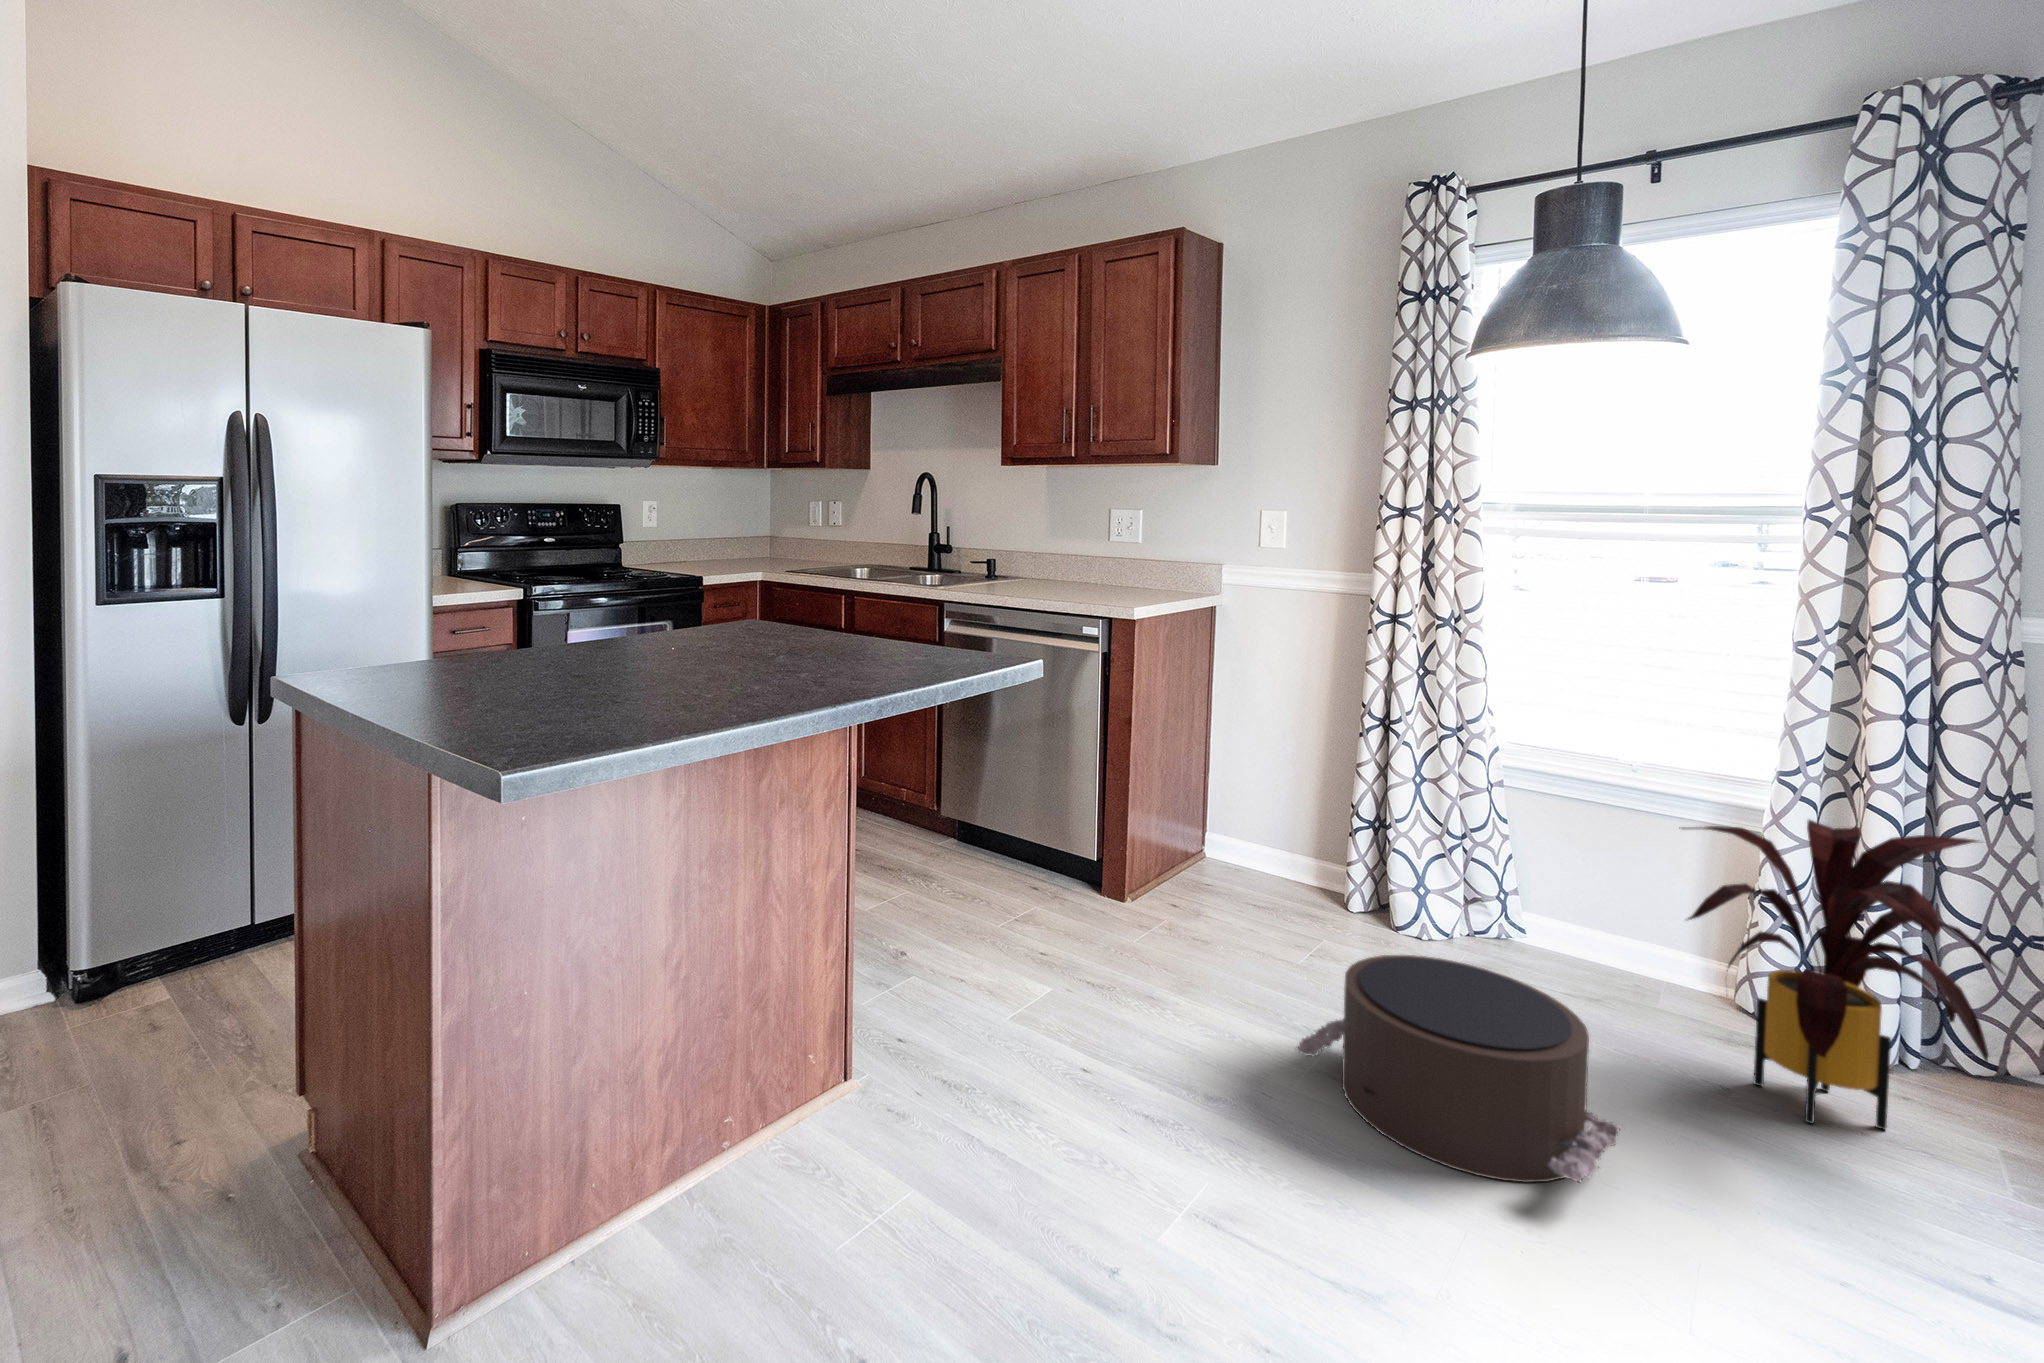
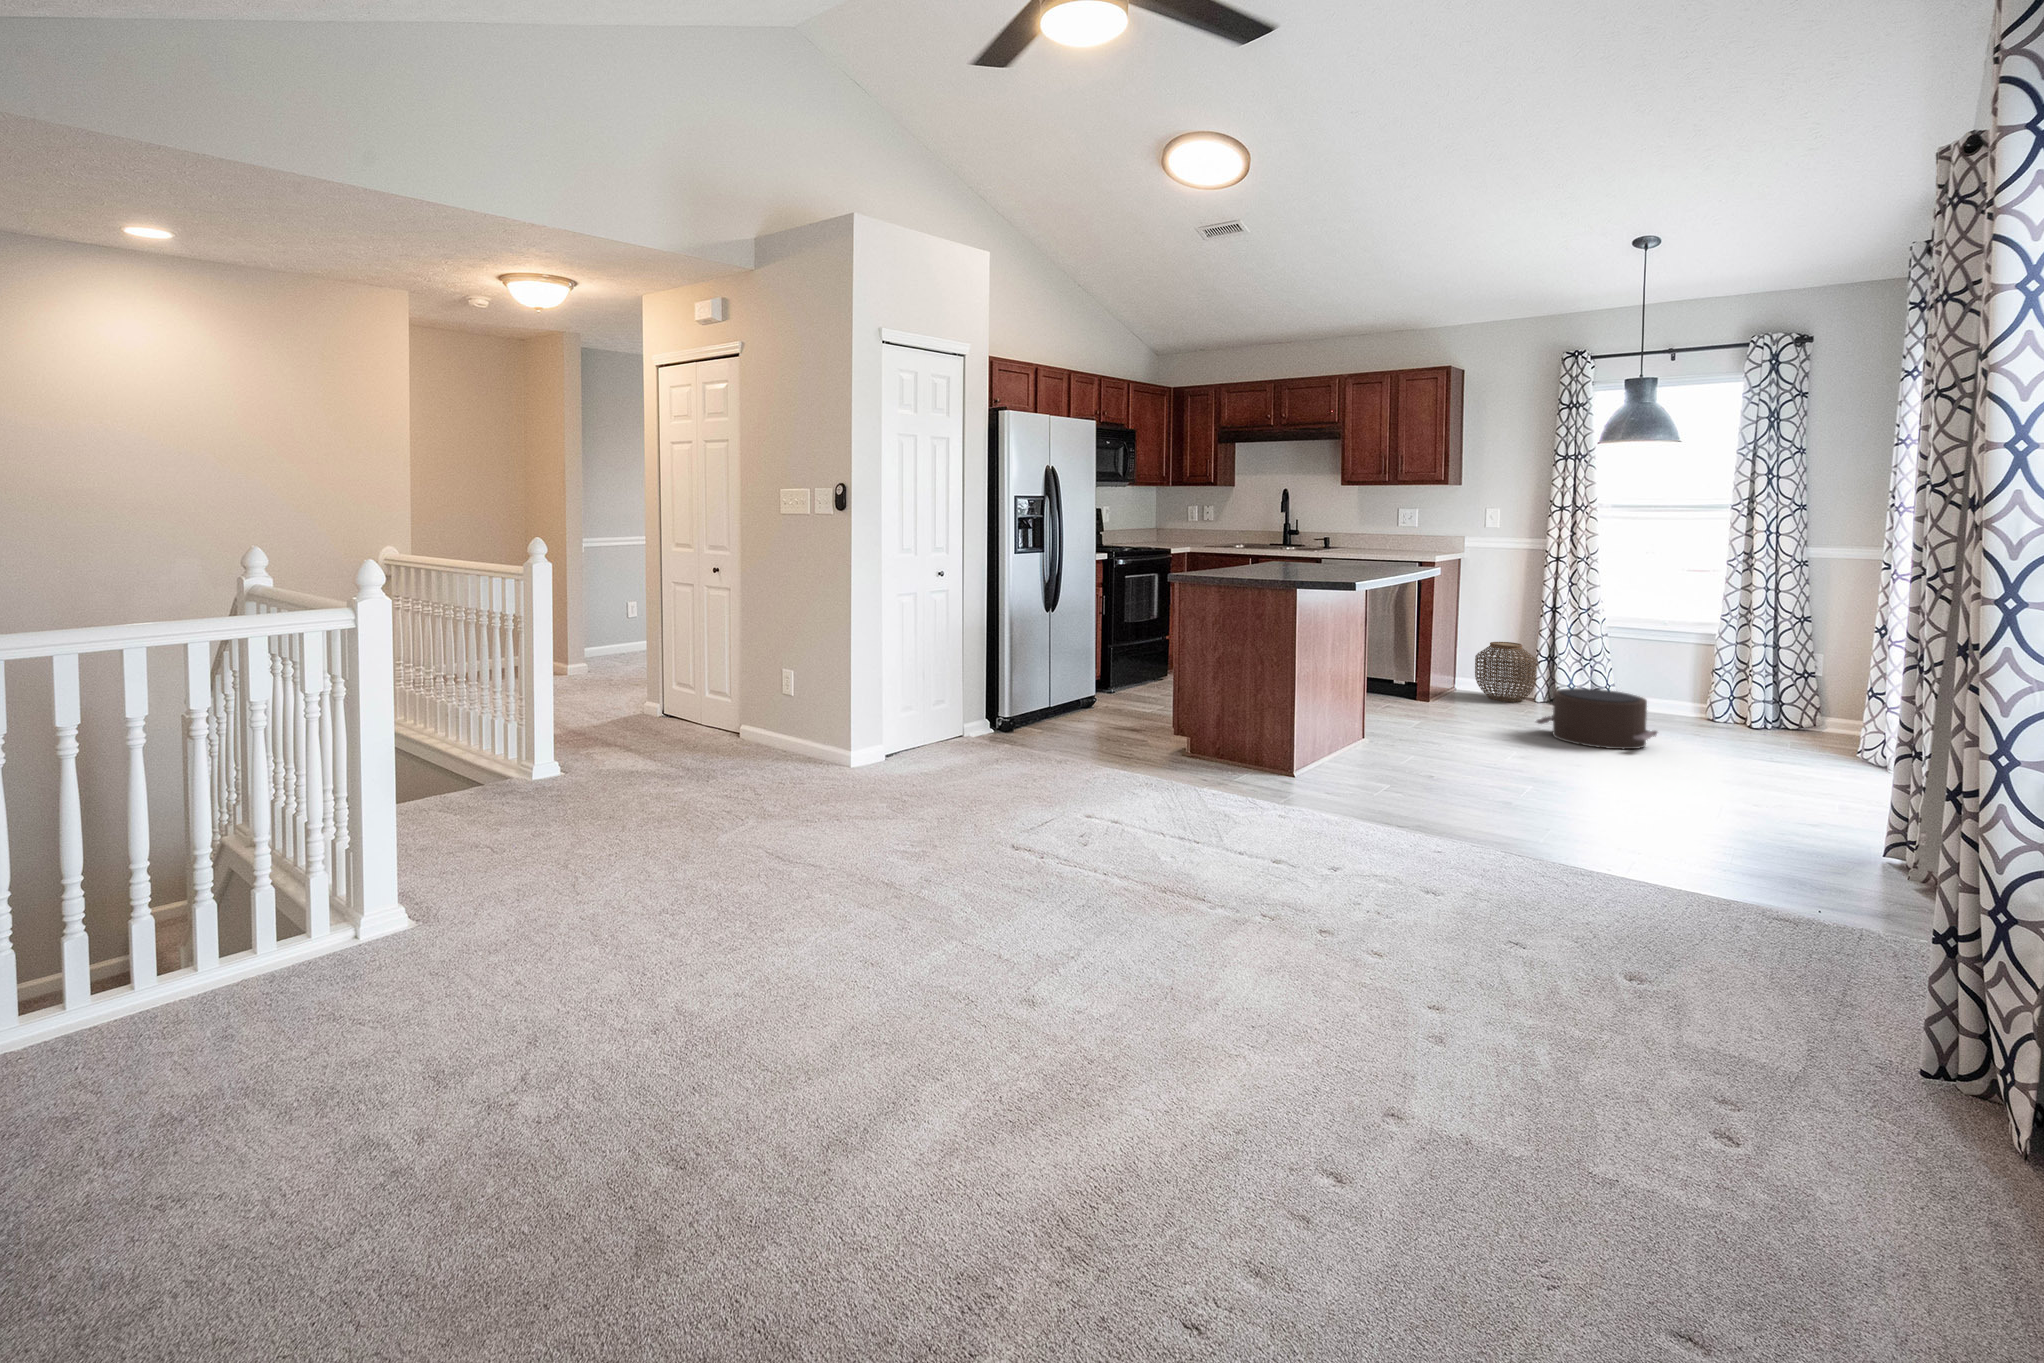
woven basket: none [1228,778,1349,910] -> present [1475,642,1537,702]
house plant: present [1679,820,2002,1130] -> none [1682,629,1796,740]

